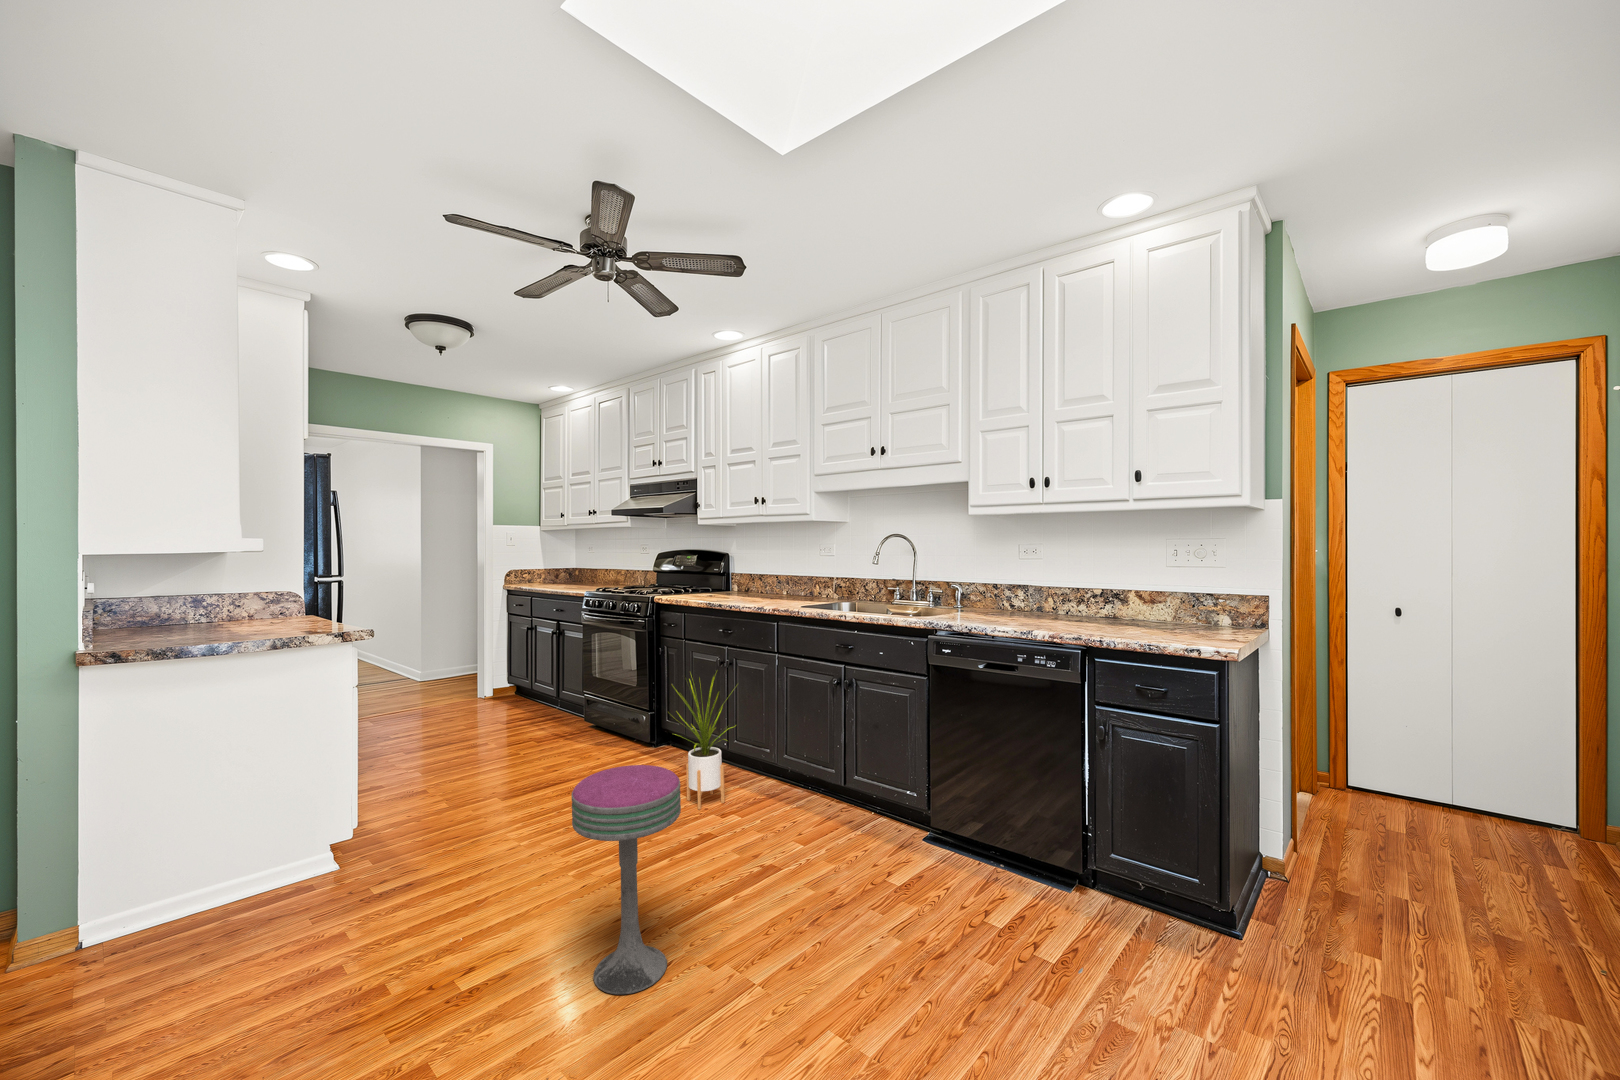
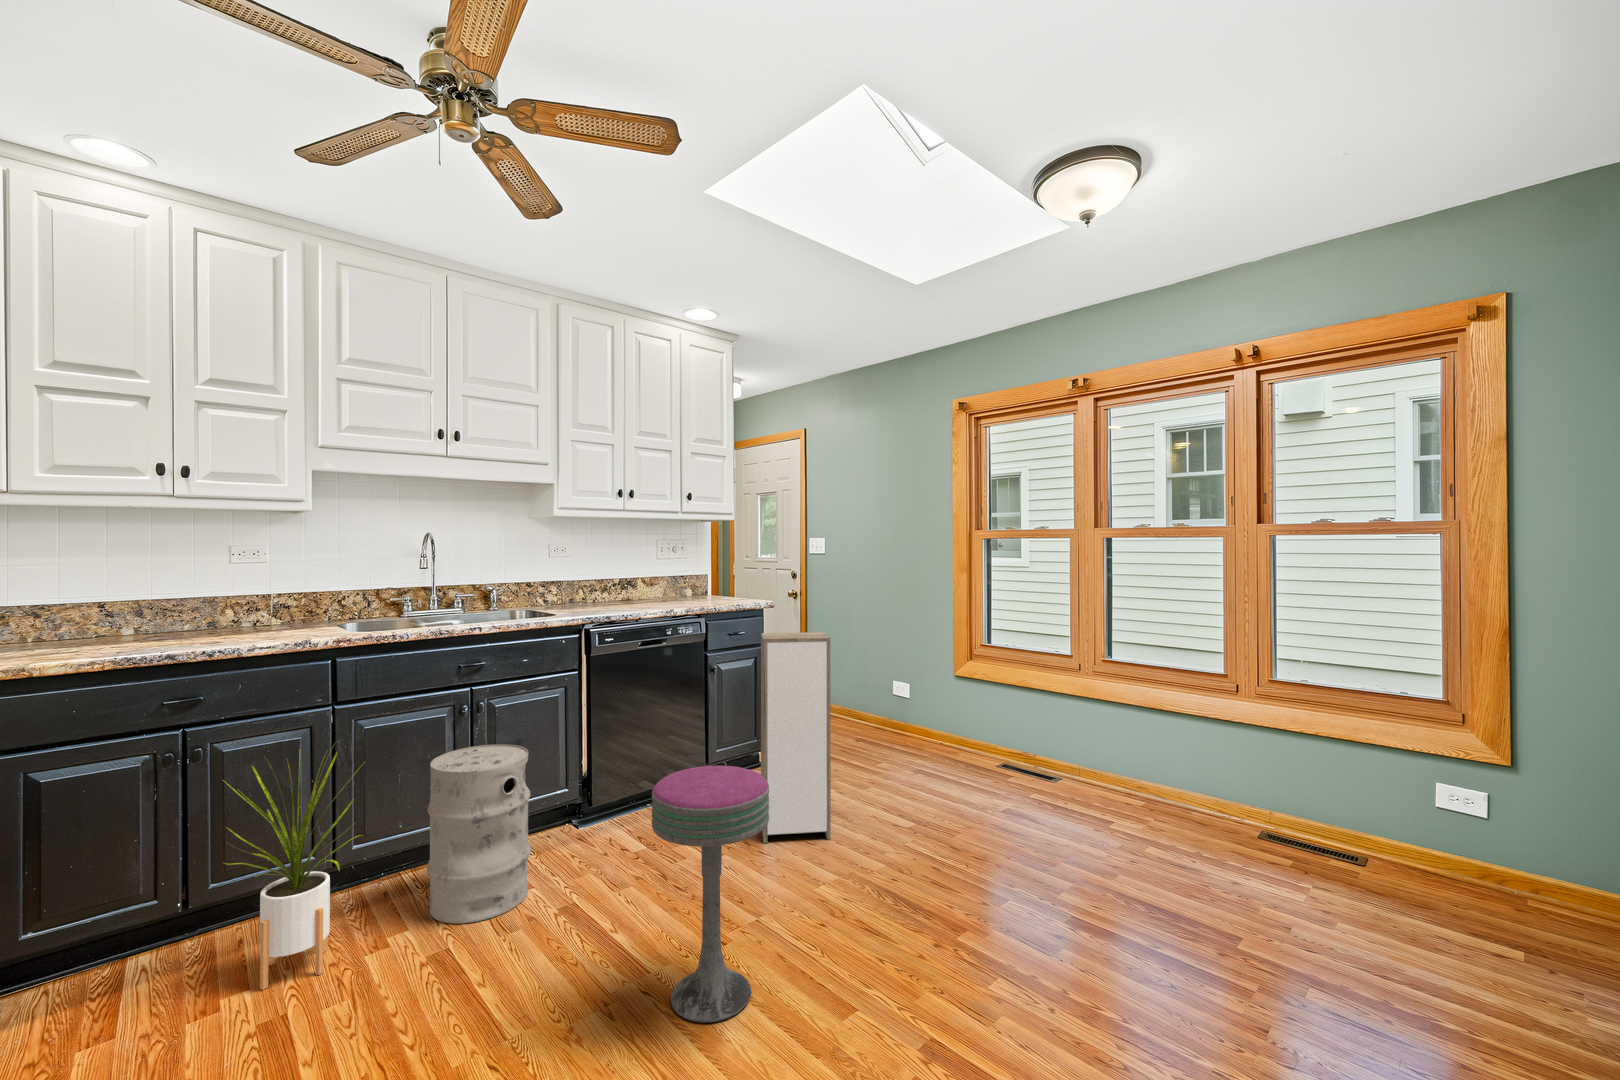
storage cabinet: none [934,688,1042,1038] -> present [761,632,831,843]
trash can: none [748,710,821,847] -> present [426,744,531,924]

